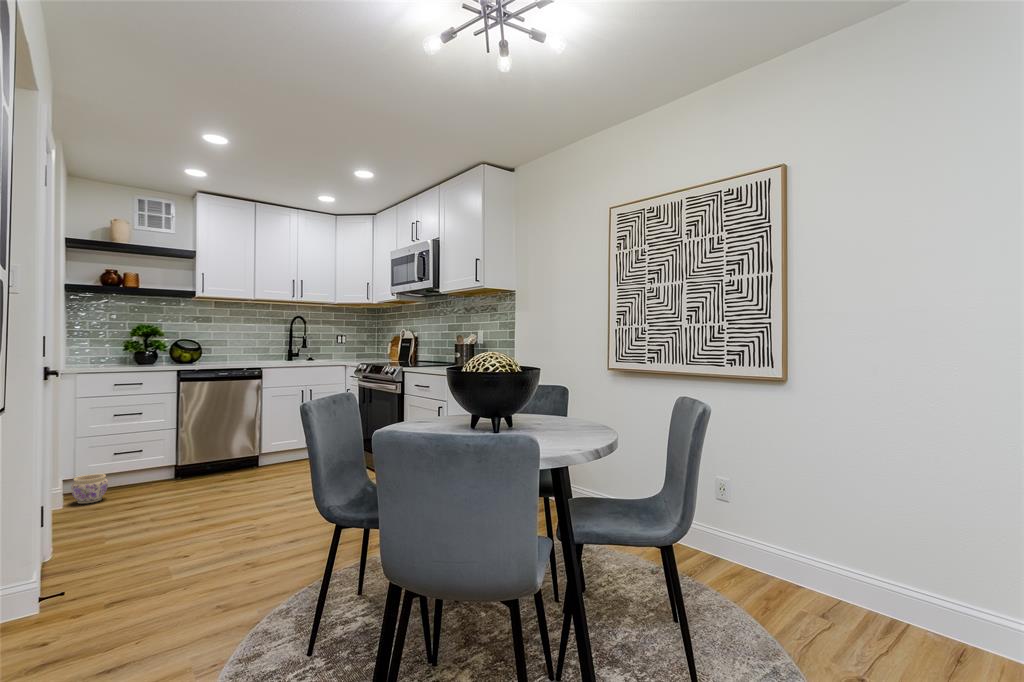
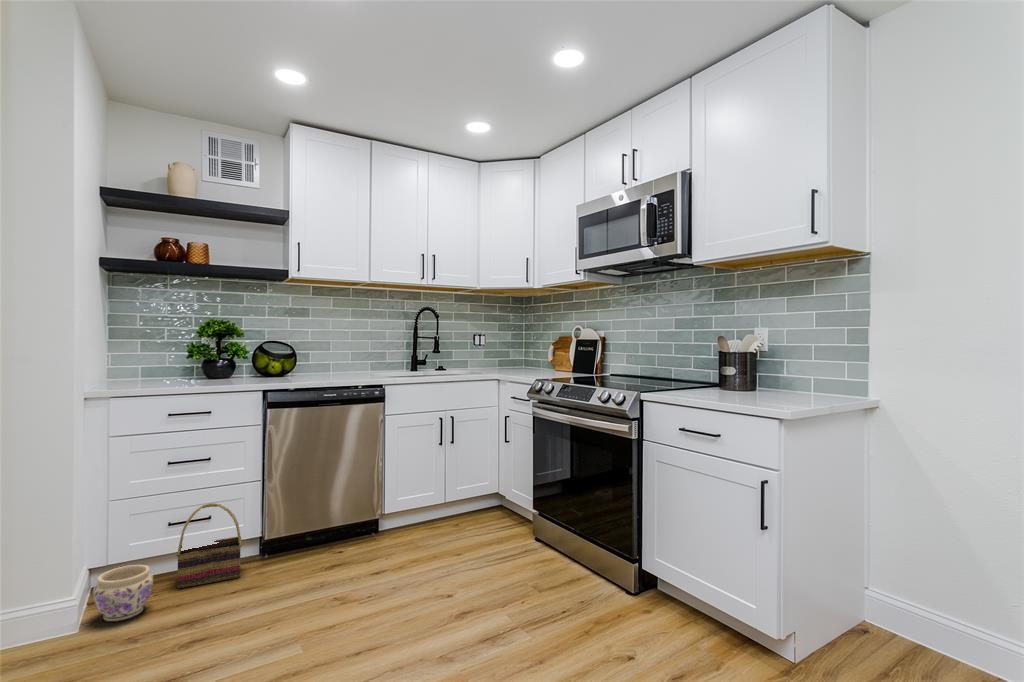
basket: none [121,441,164,491] -> present [177,503,242,588]

